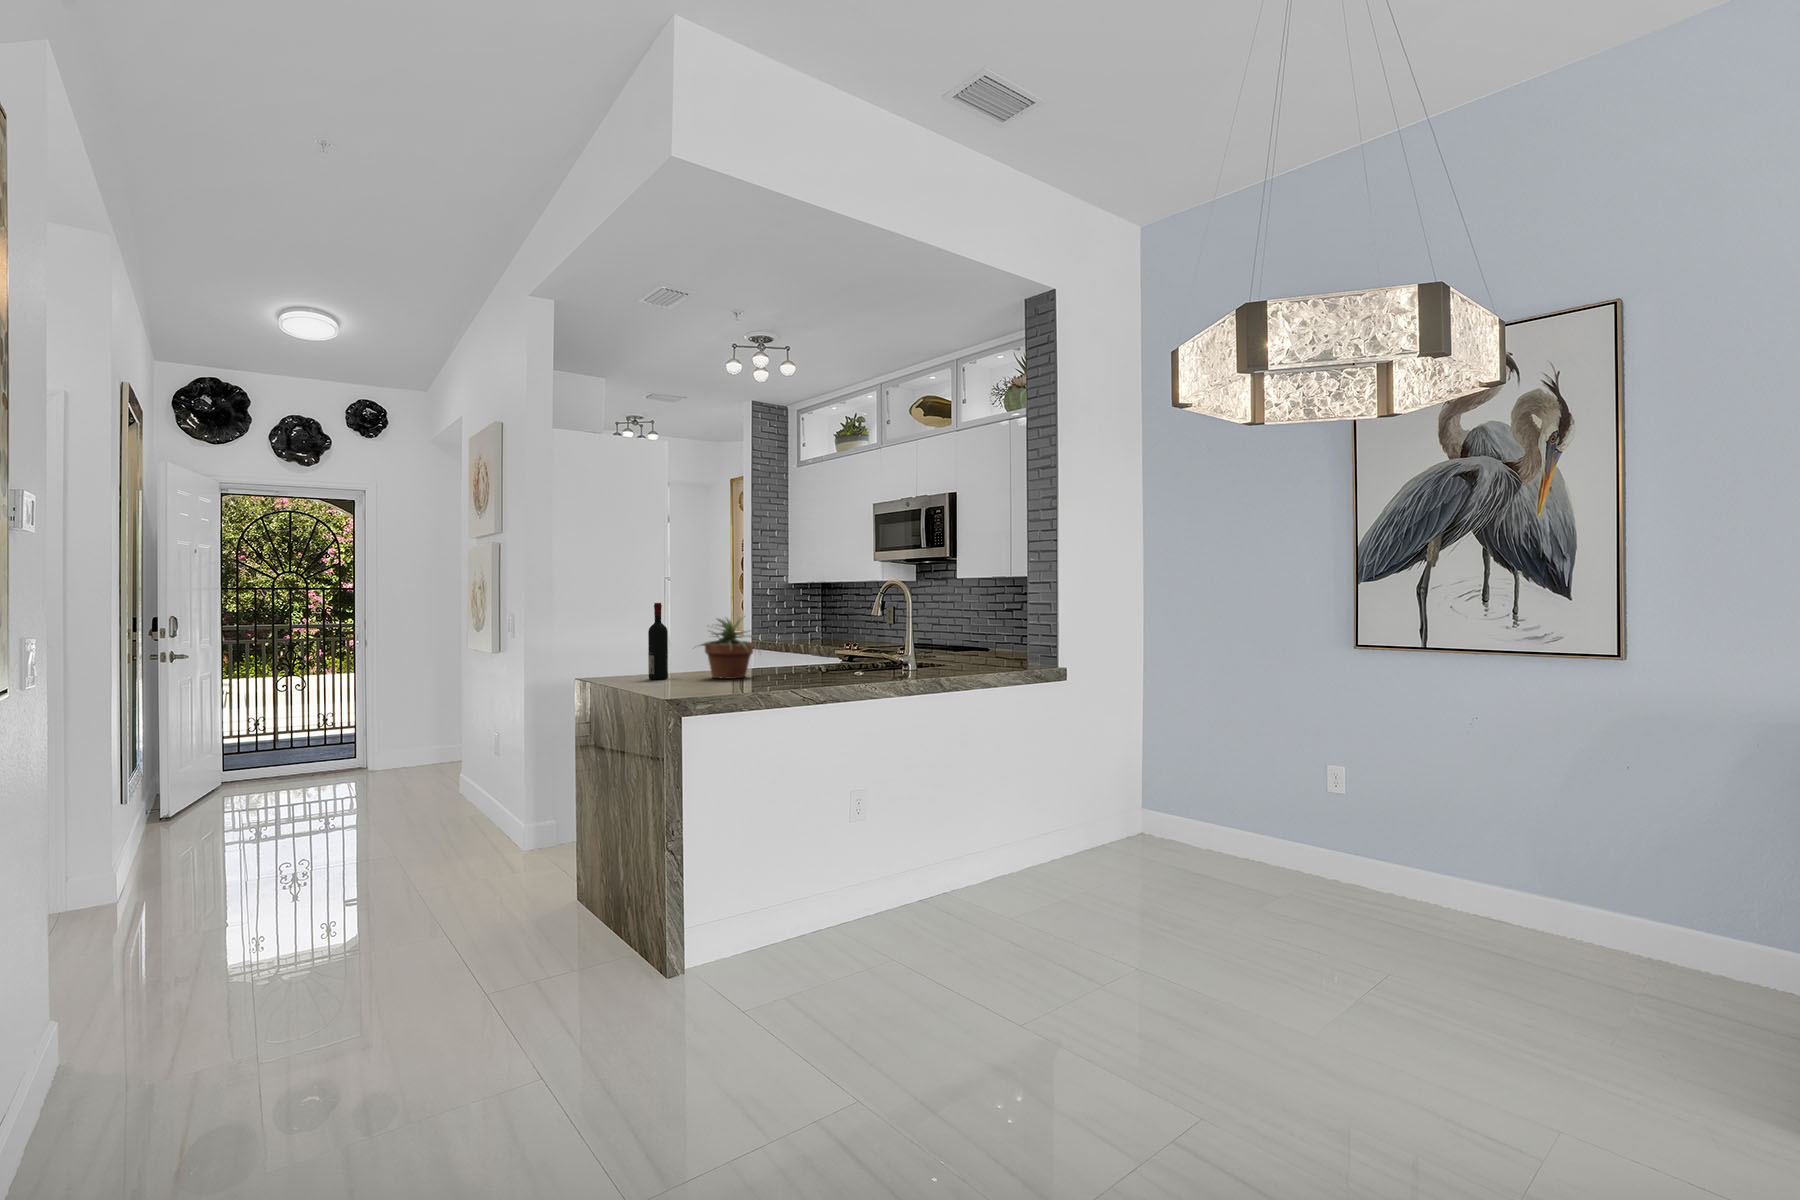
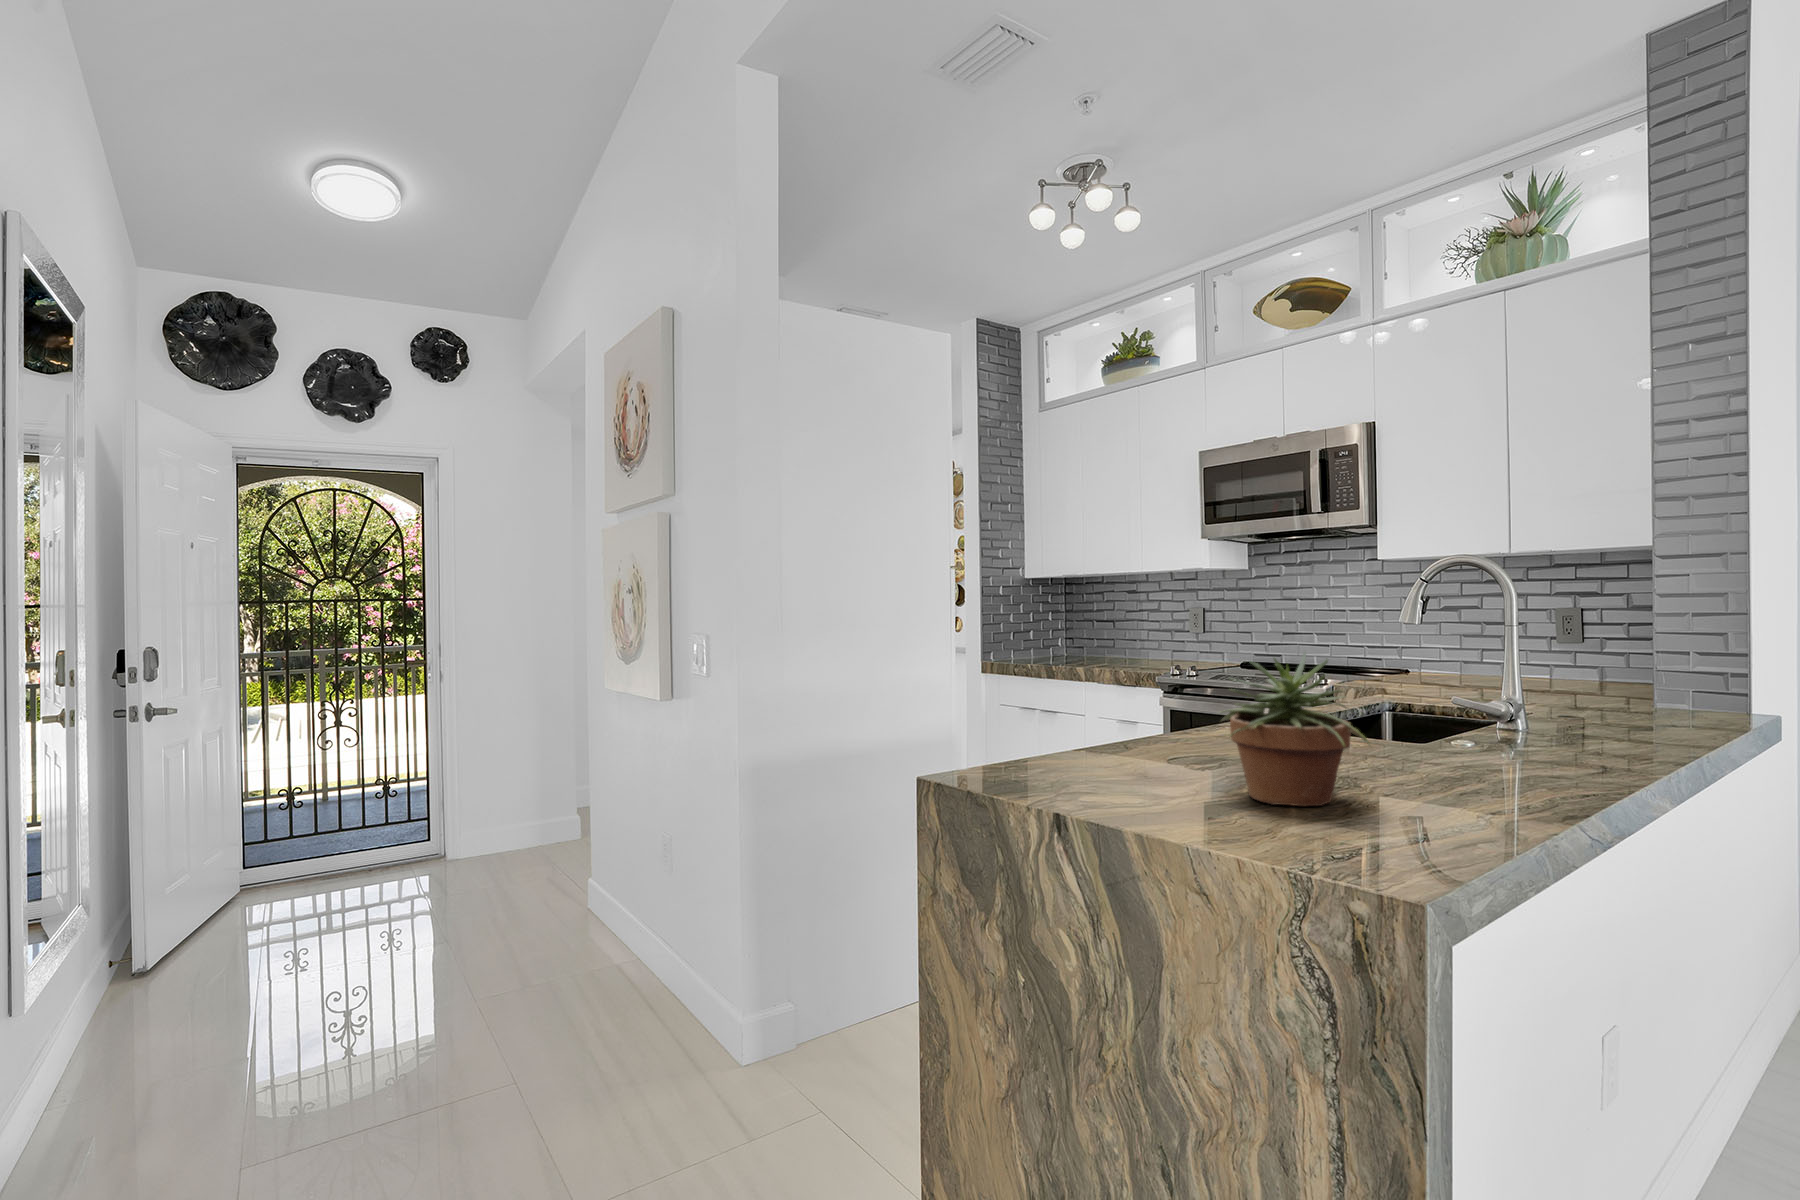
wine bottle: present [648,603,668,679] -> none [1106,629,1152,807]

